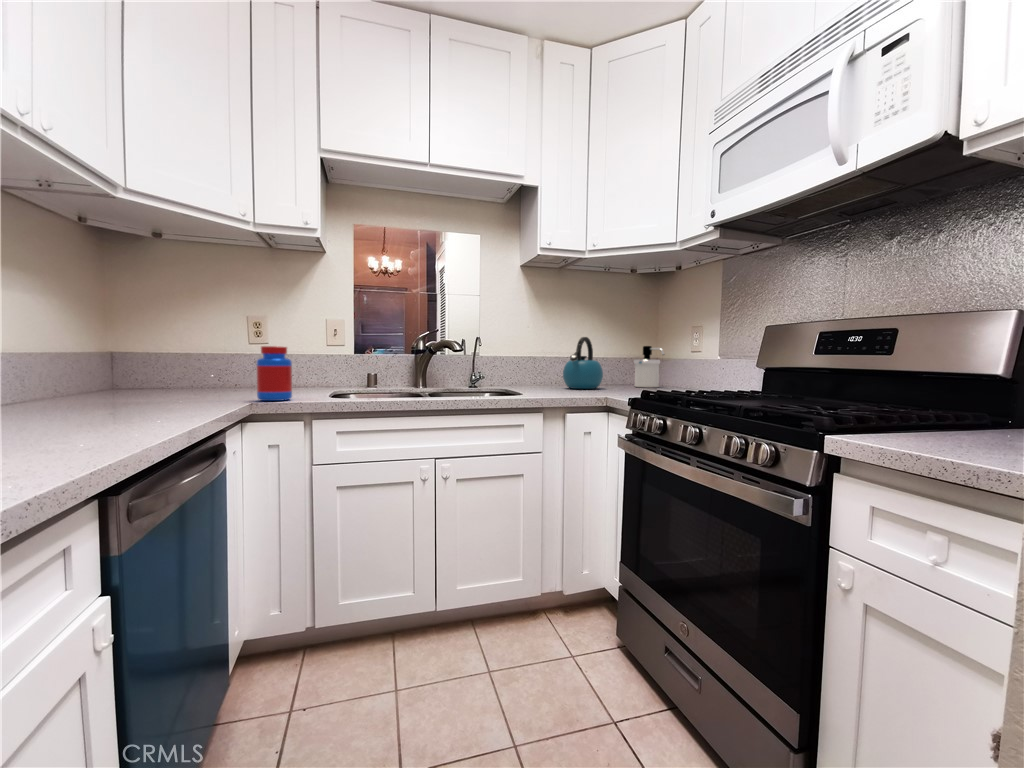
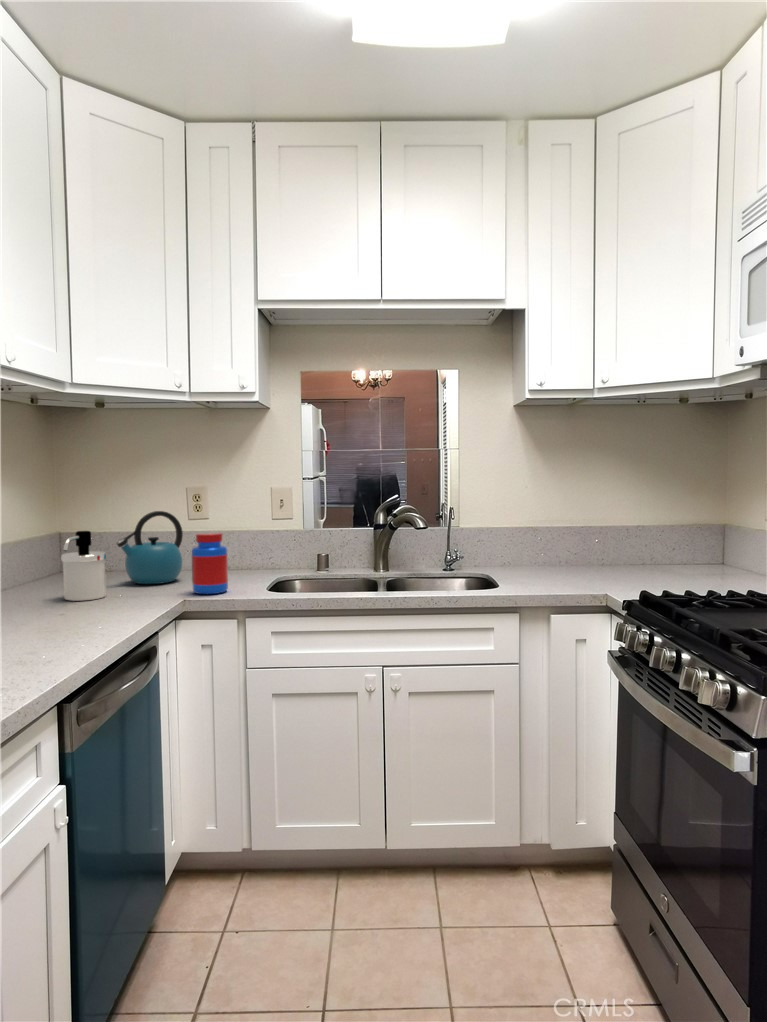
kettle: present [563,337,603,389] -> present [117,511,183,584]
soap dispenser: present [634,346,664,387] -> present [61,531,106,601]

